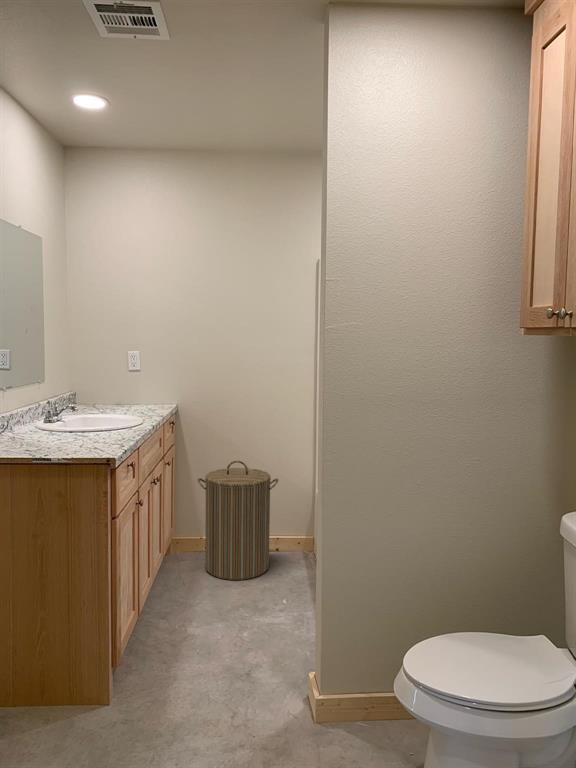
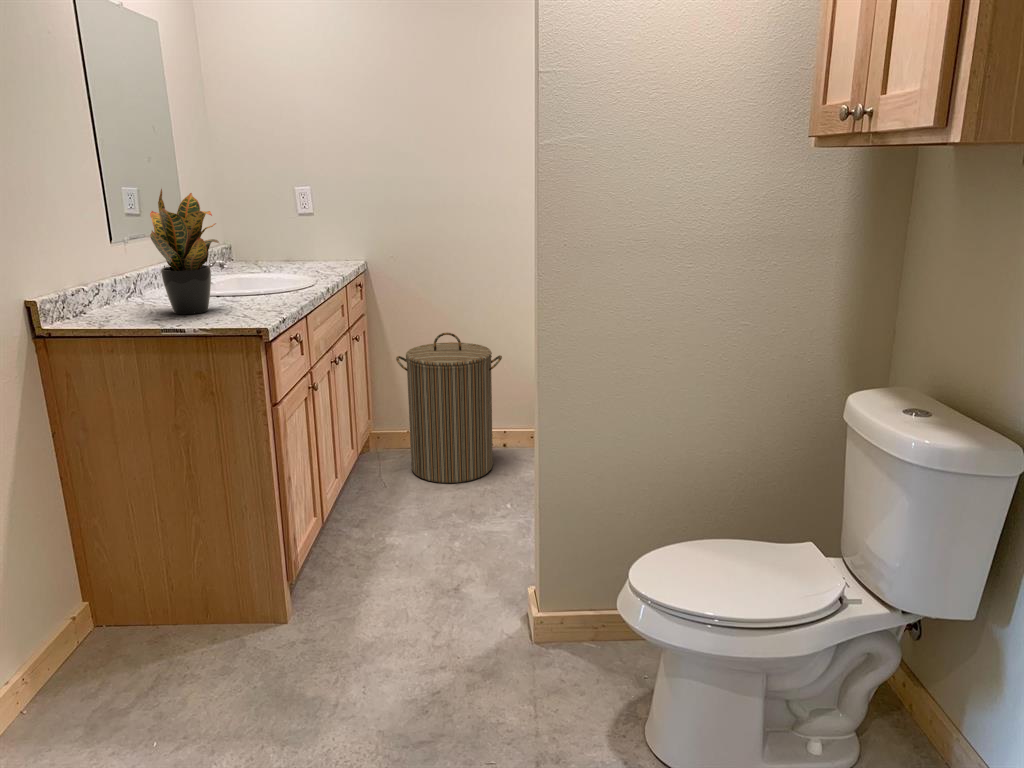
potted plant: none [20,347,89,446] -> present [150,189,219,314]

